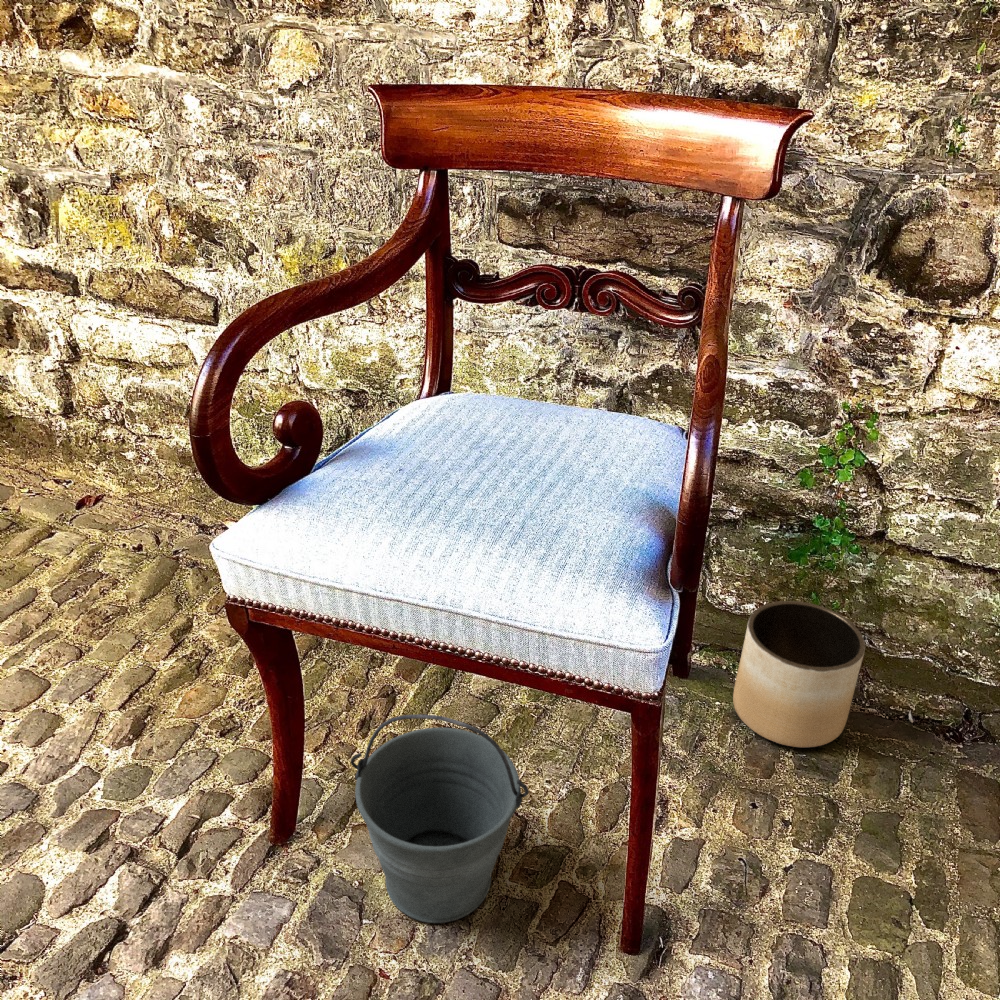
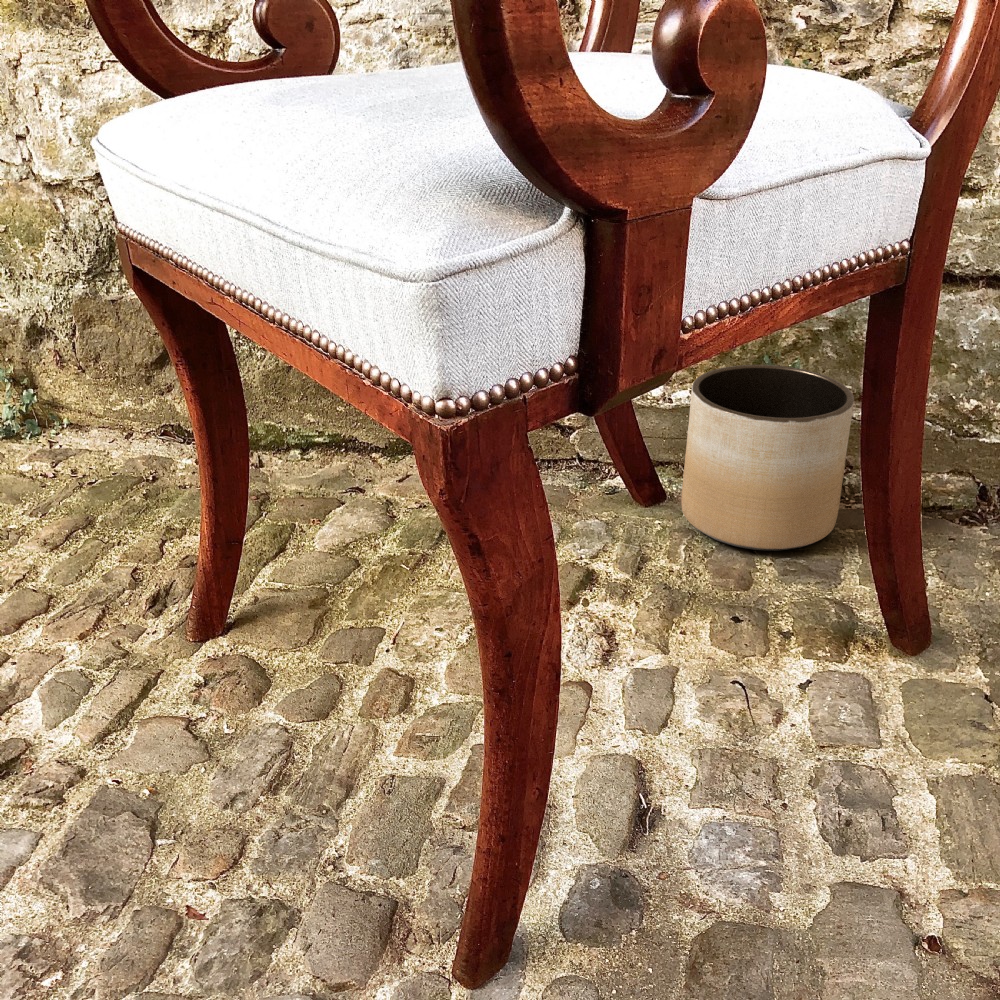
bucket: present [351,714,529,923] -> none [106,457,407,828]

